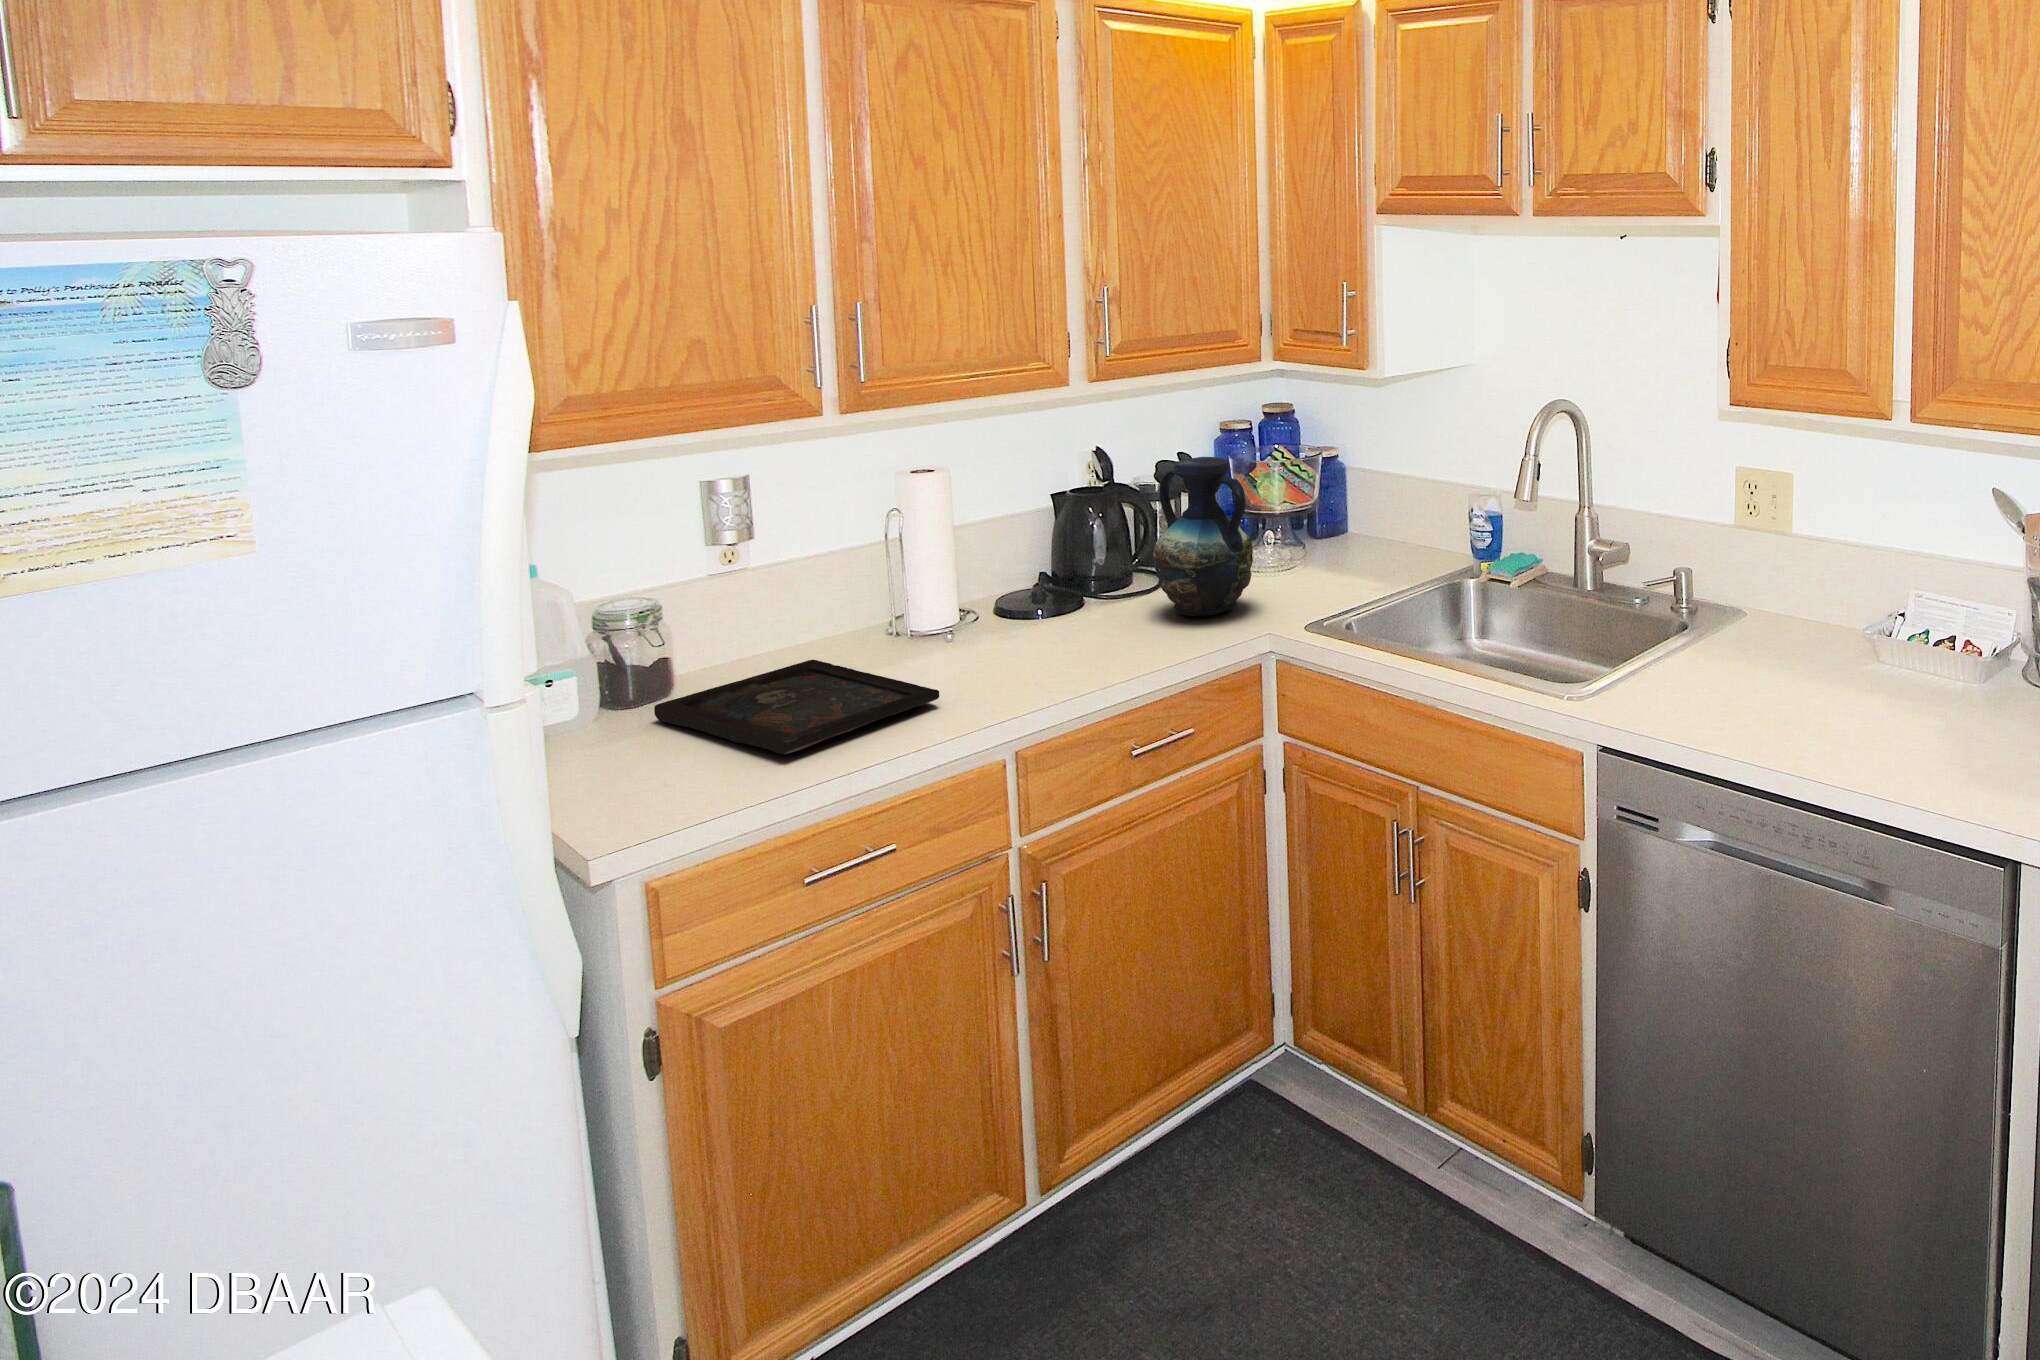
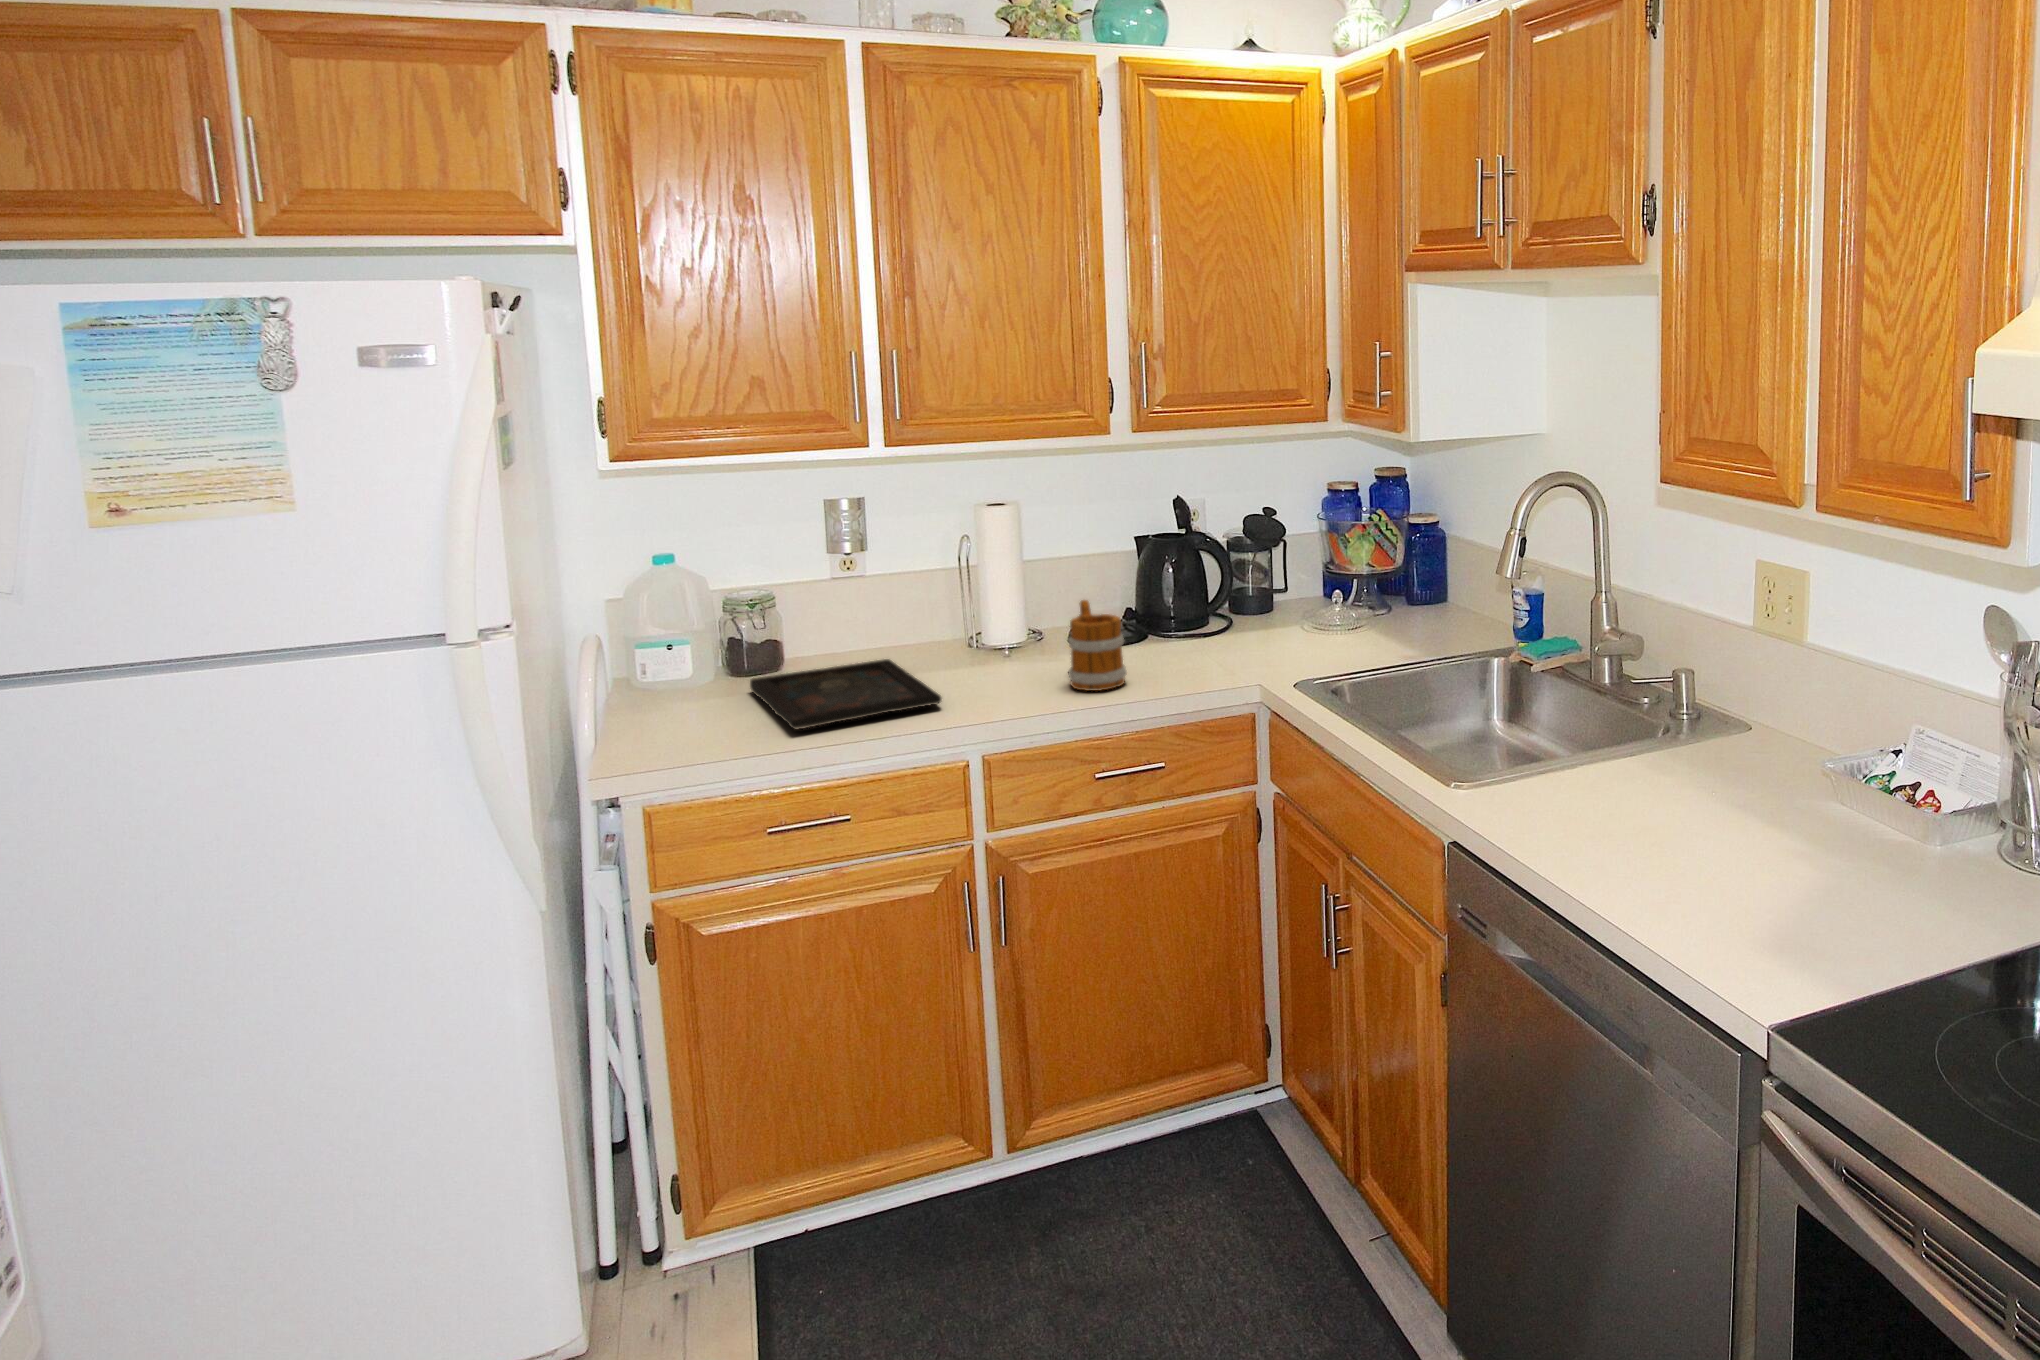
vase: present [1153,457,1253,616] -> none [1186,510,1281,662]
mug: none [1050,566,1123,664] -> present [1068,600,1127,691]

